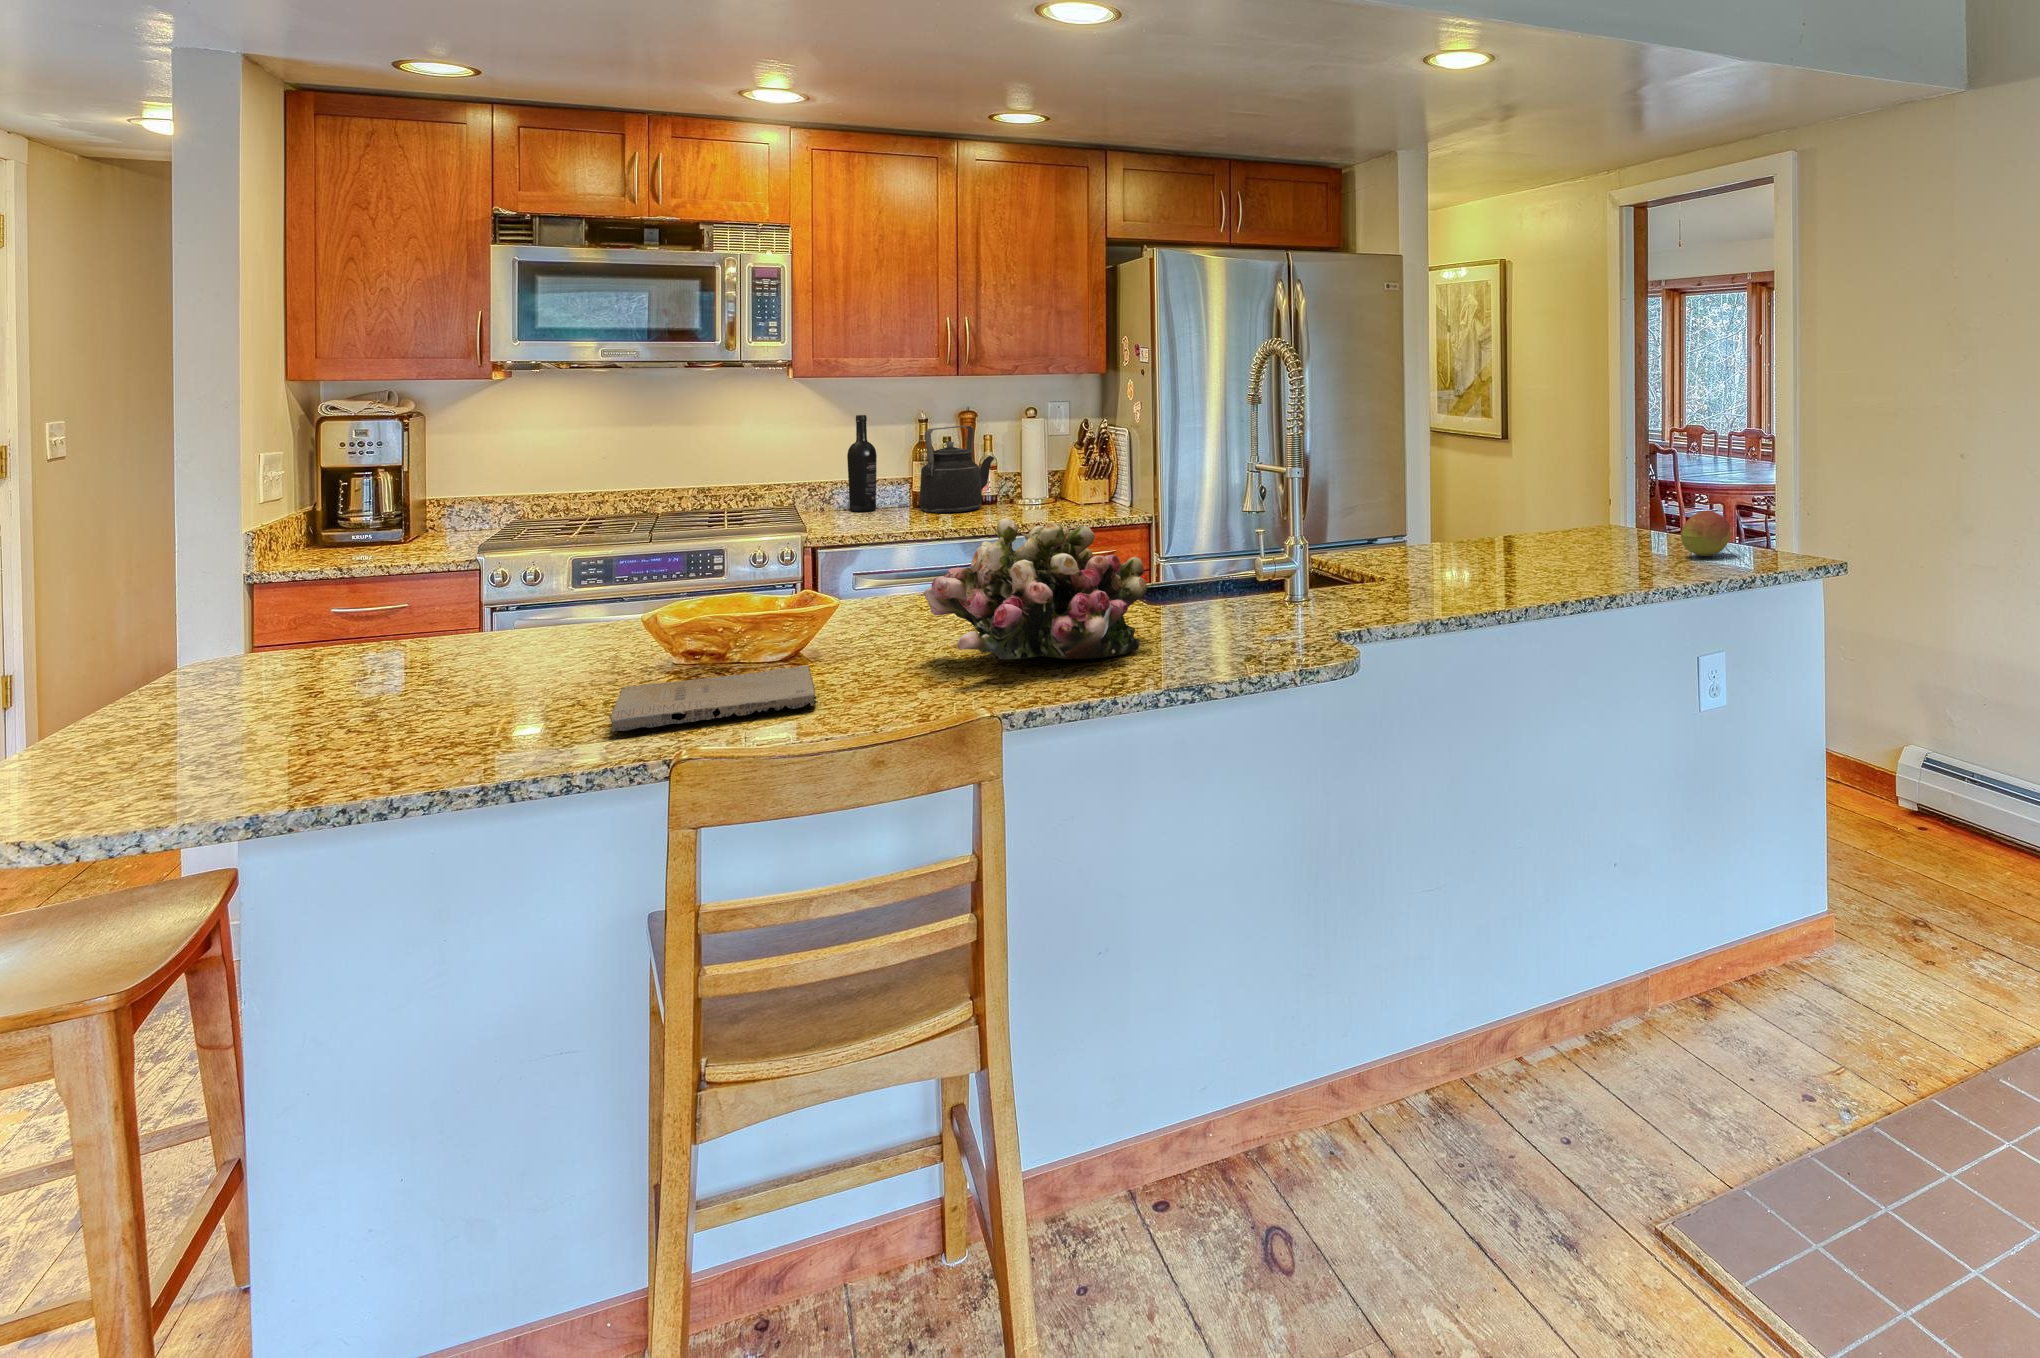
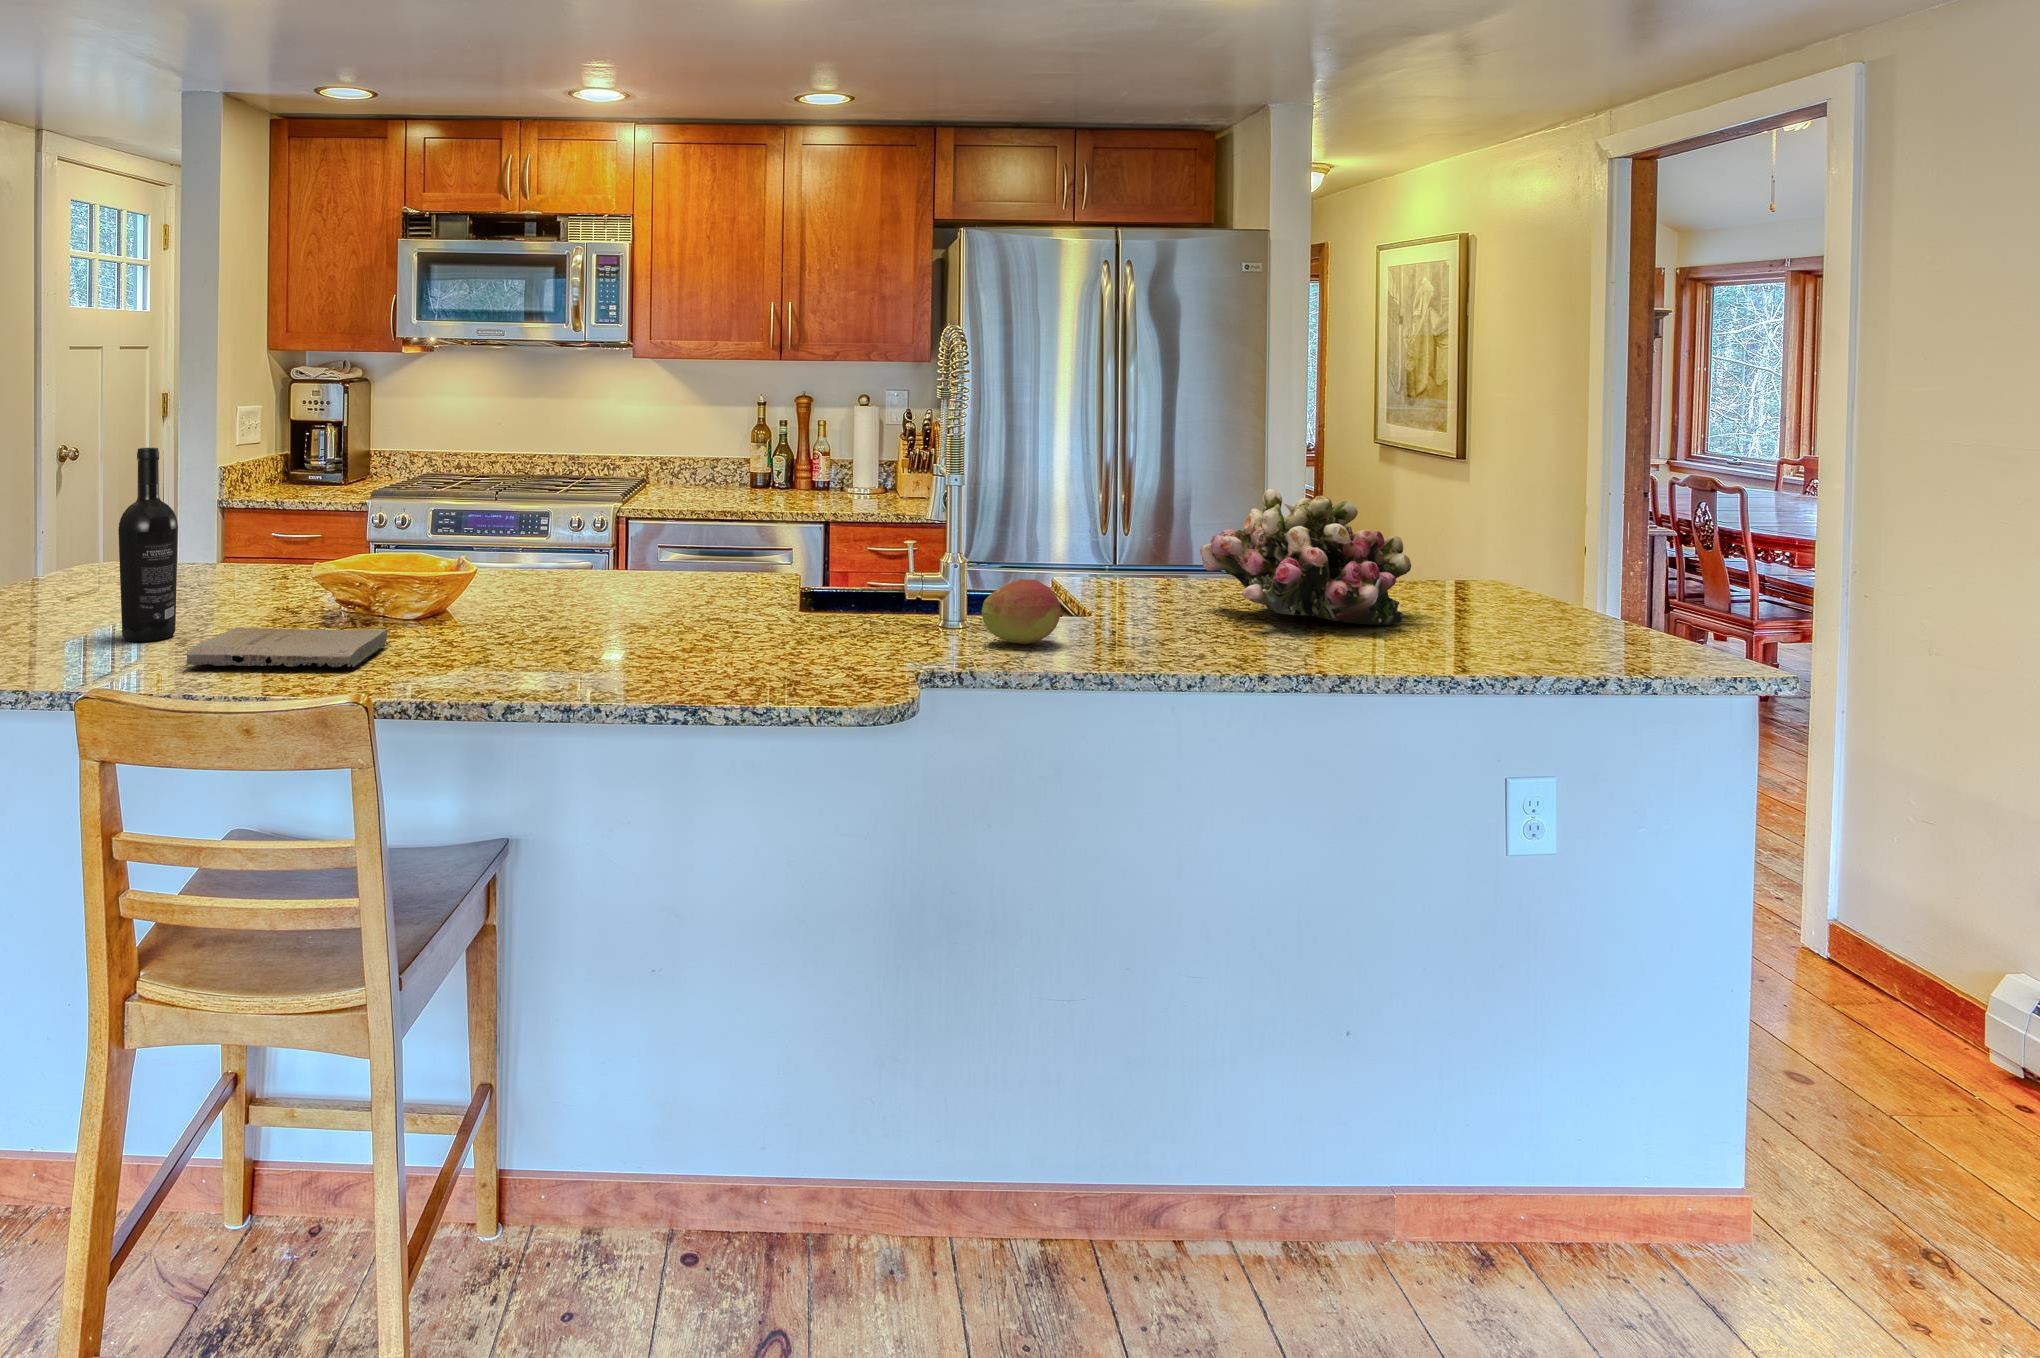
wine bottle: present [847,415,877,512] -> present [118,448,178,642]
kettle: present [920,425,994,513] -> none [742,413,822,501]
fruit: present [1681,511,1731,556] -> present [982,579,1063,644]
flower arrangement: present [924,518,1147,660] -> present [1200,489,1411,625]

